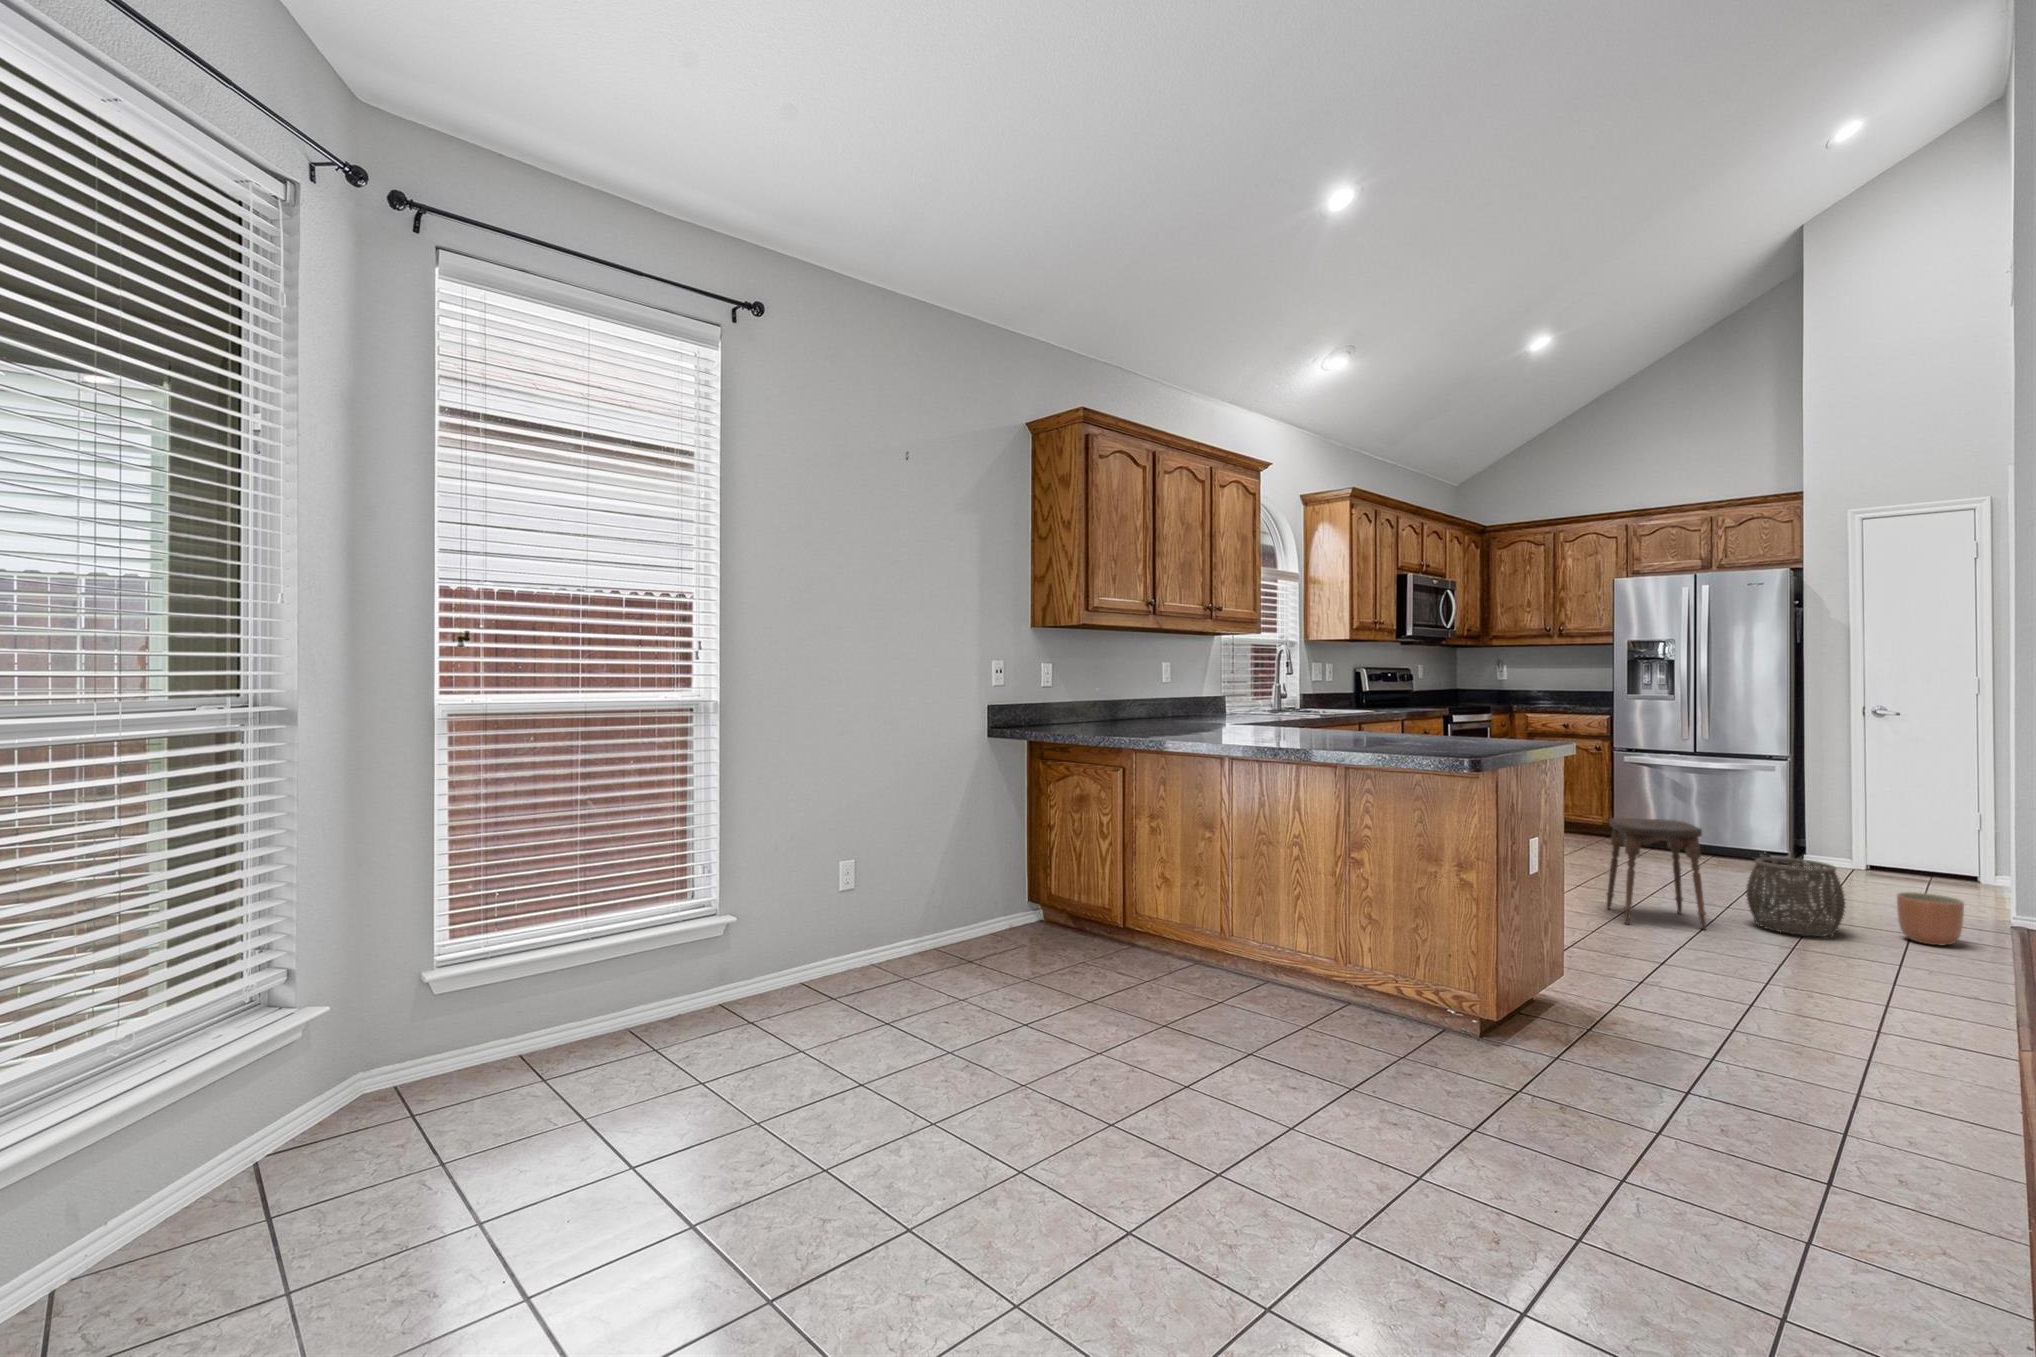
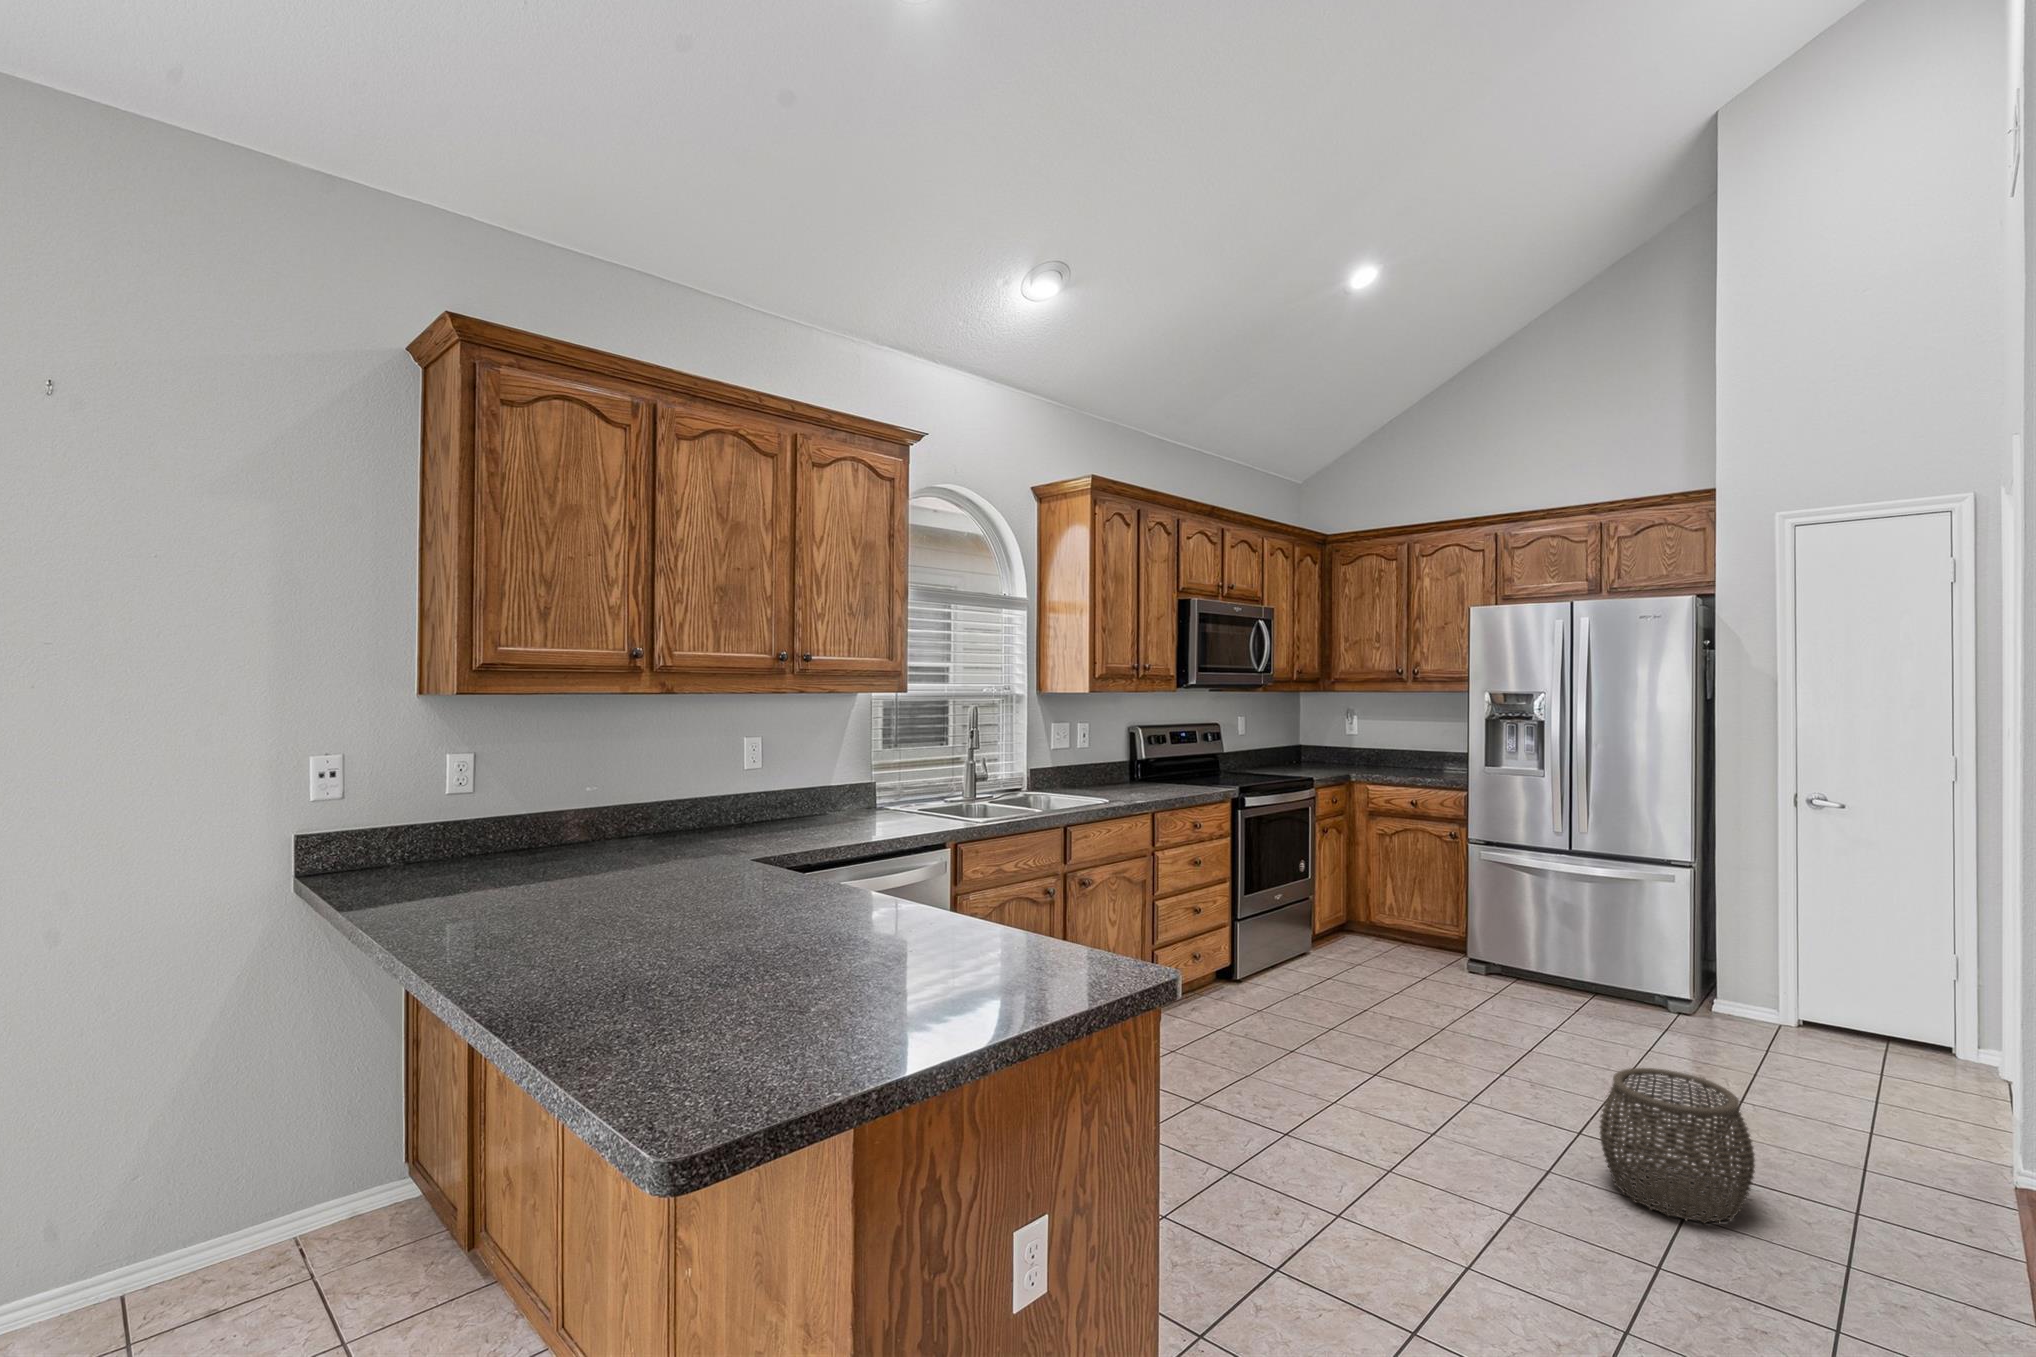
stool: present [1606,818,1706,929] -> none [1395,992,1532,1199]
planter: present [1897,892,1964,945] -> none [1837,1143,1947,1250]

